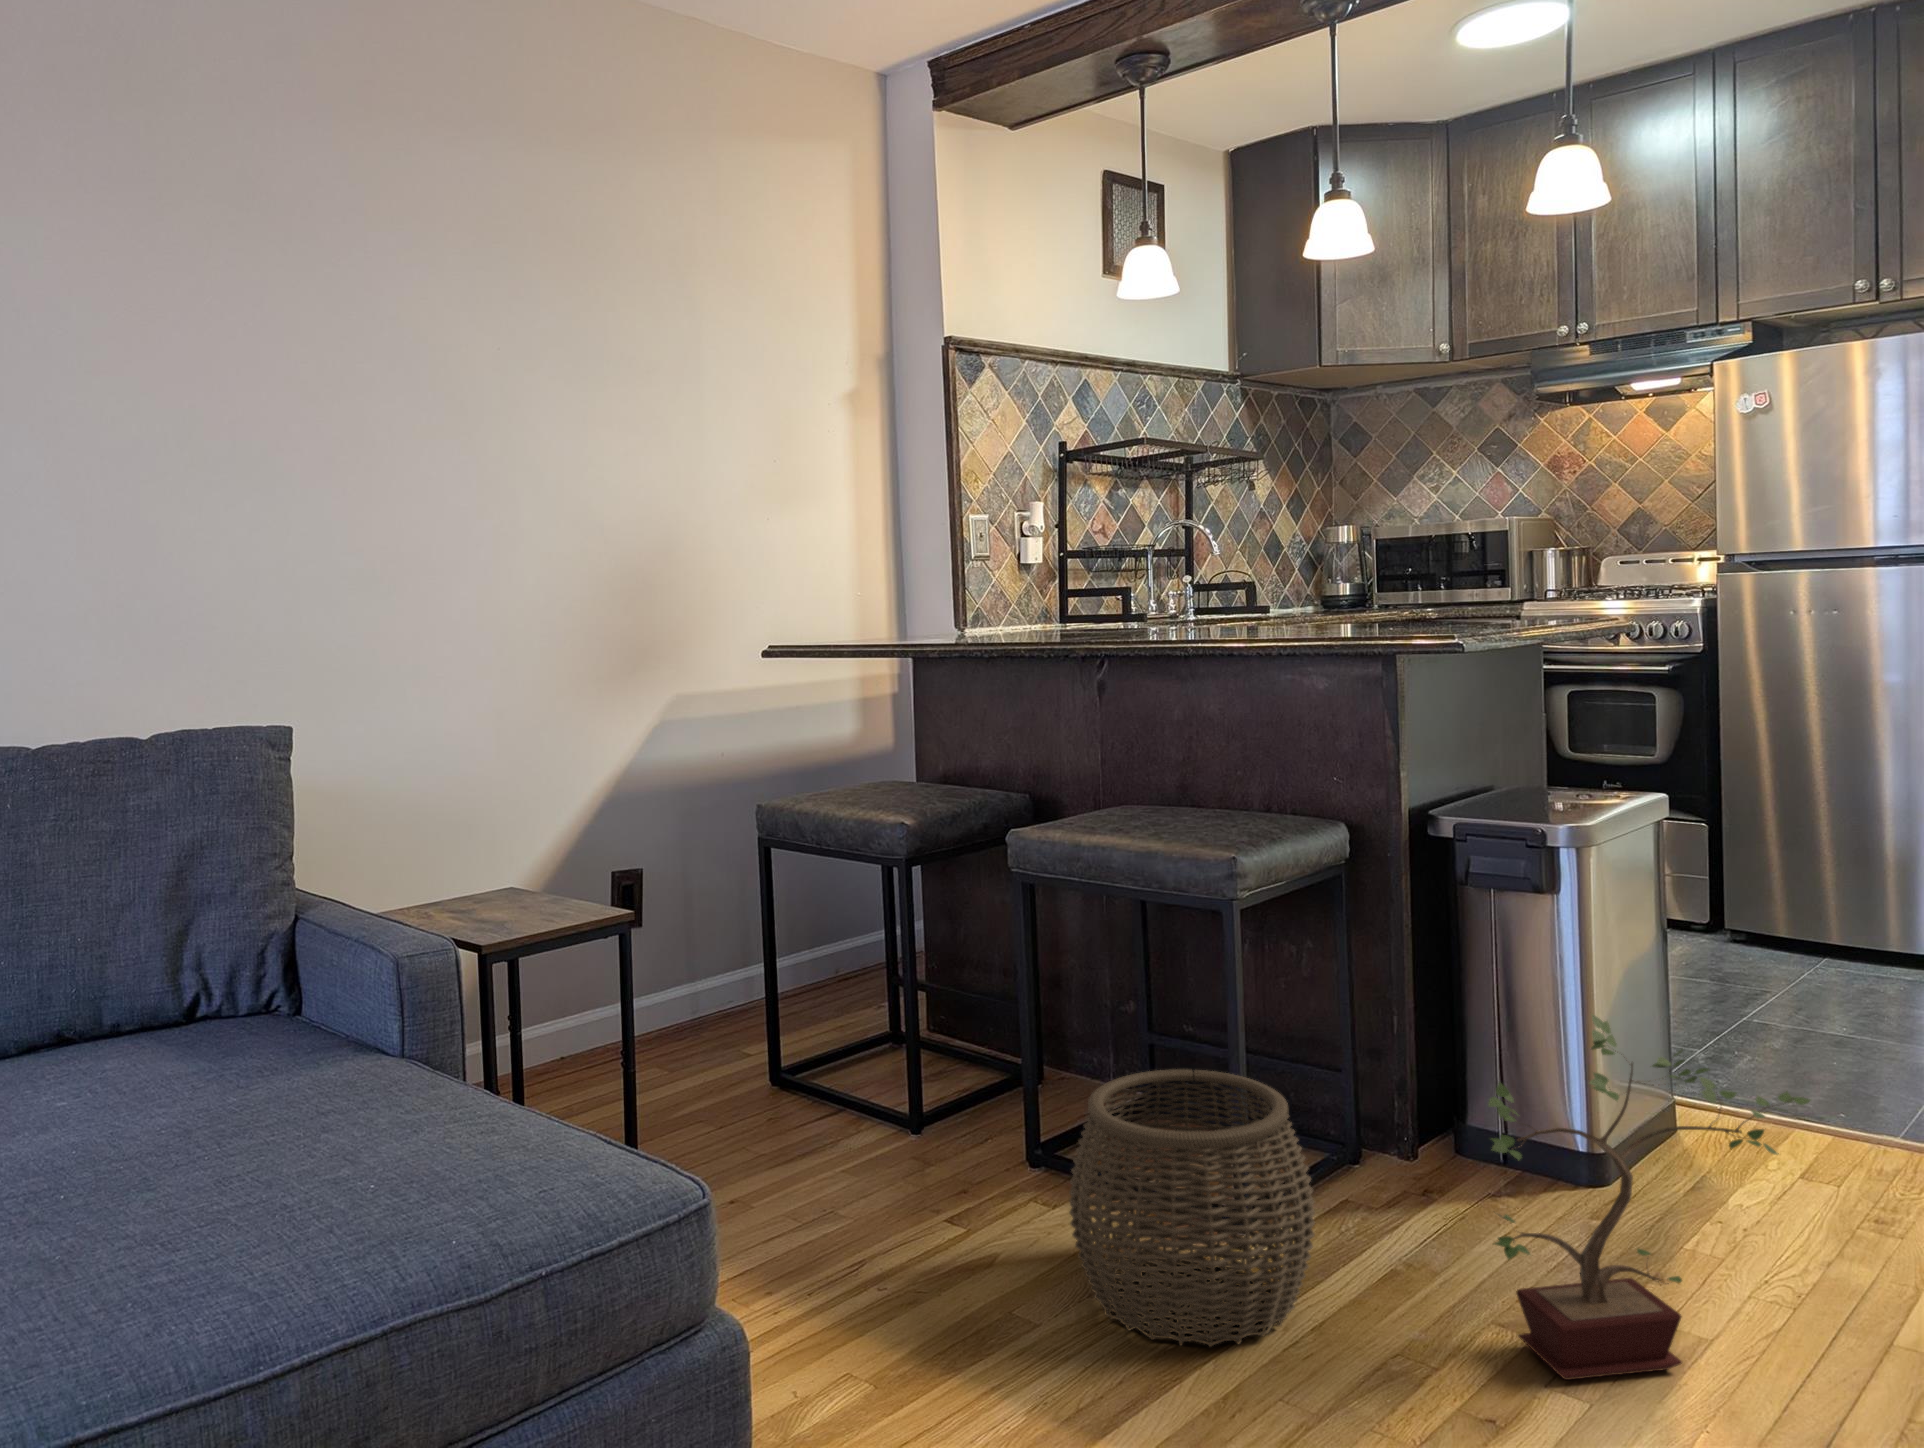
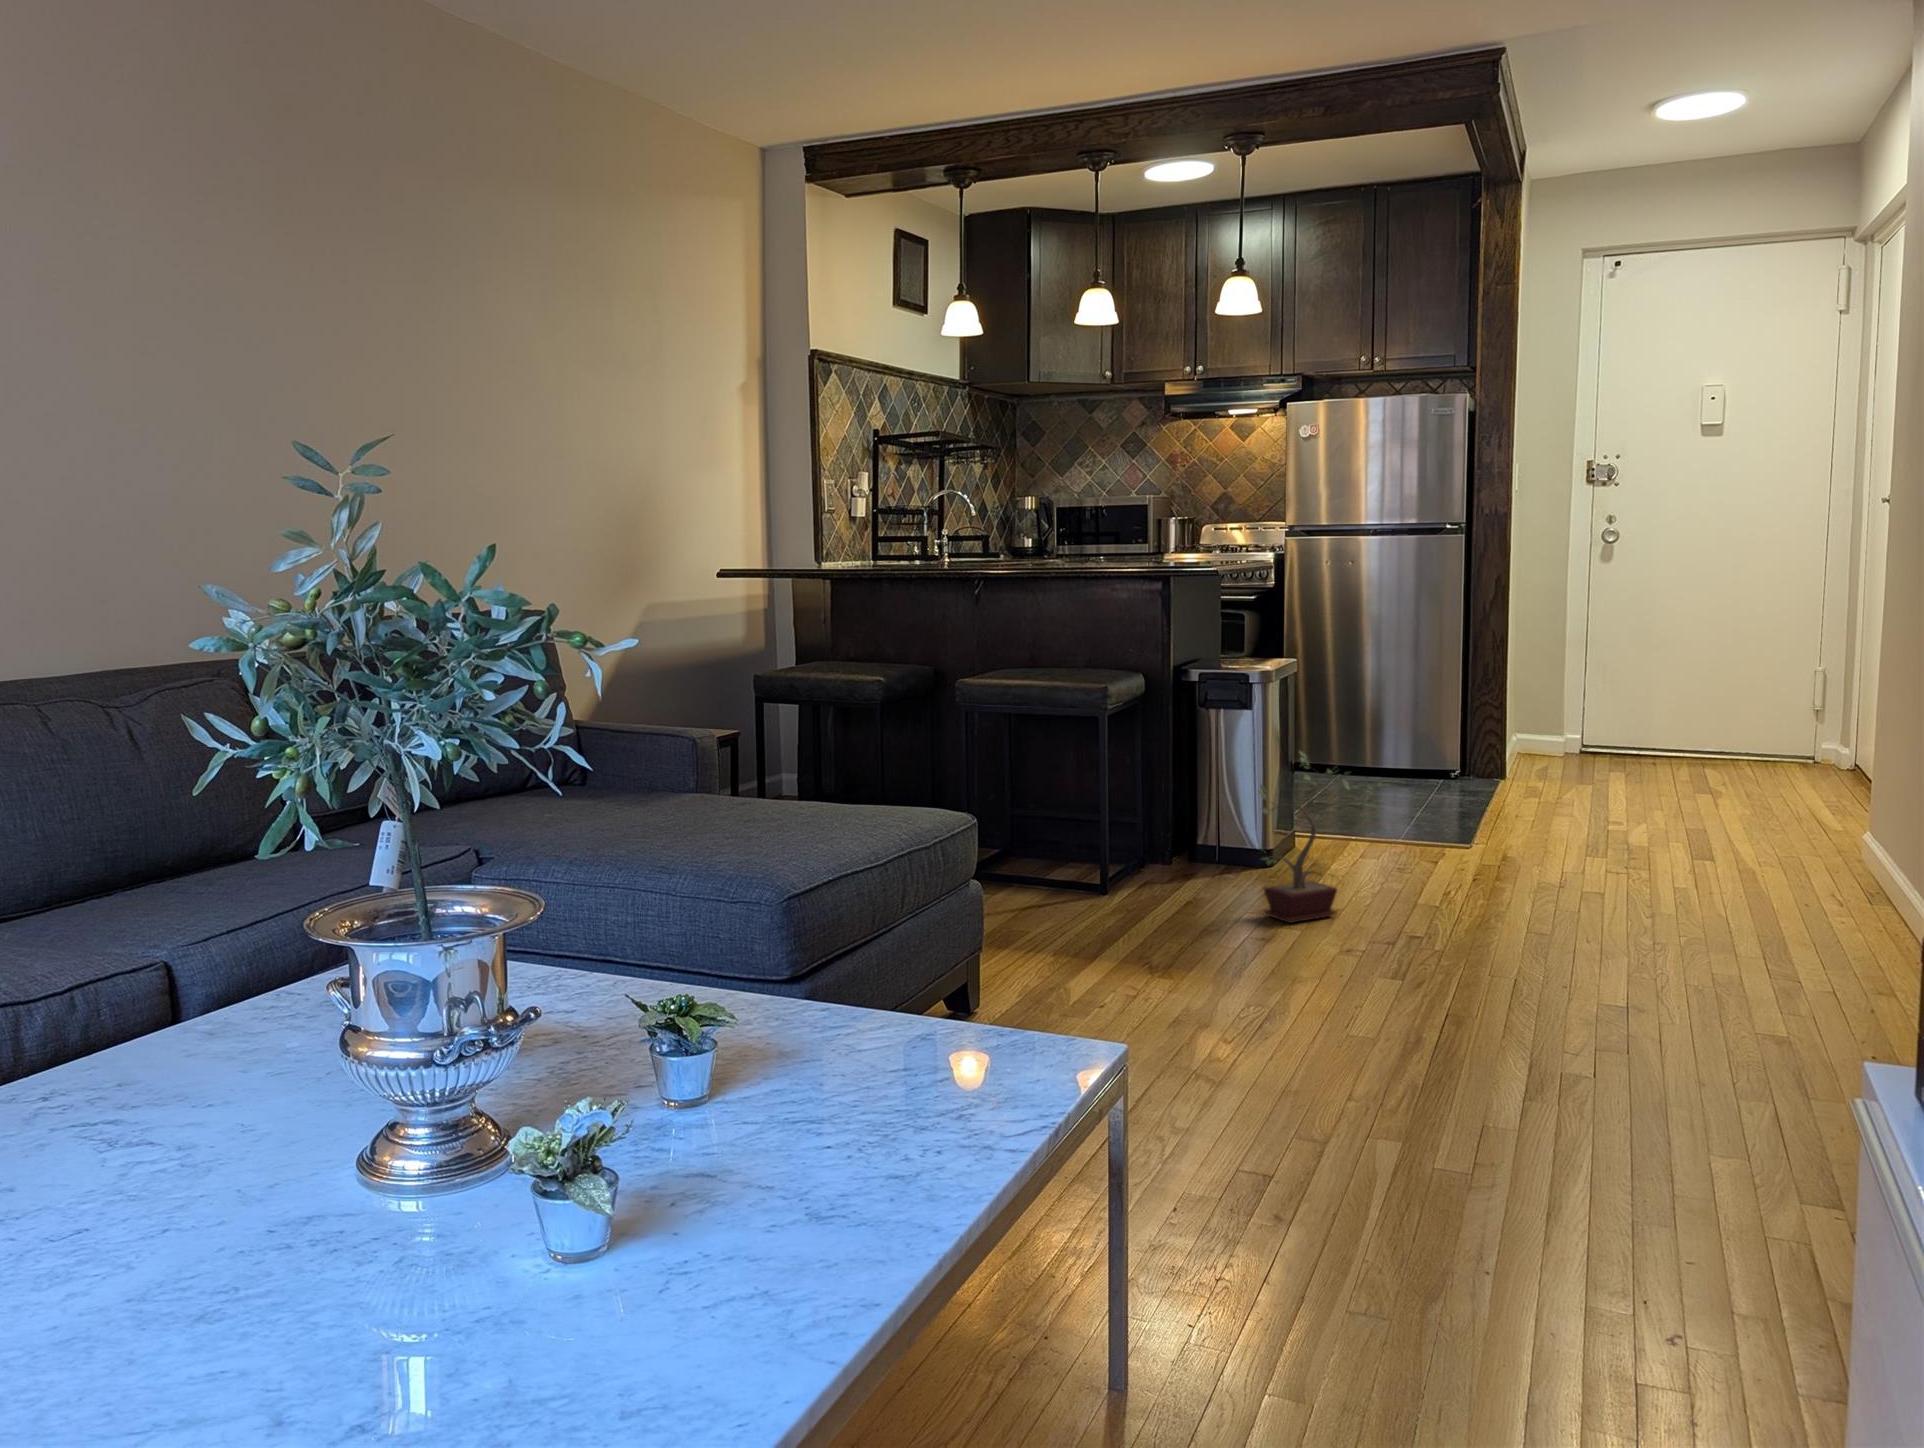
woven basket: present [1069,1069,1315,1347] -> none [1038,800,1167,930]

